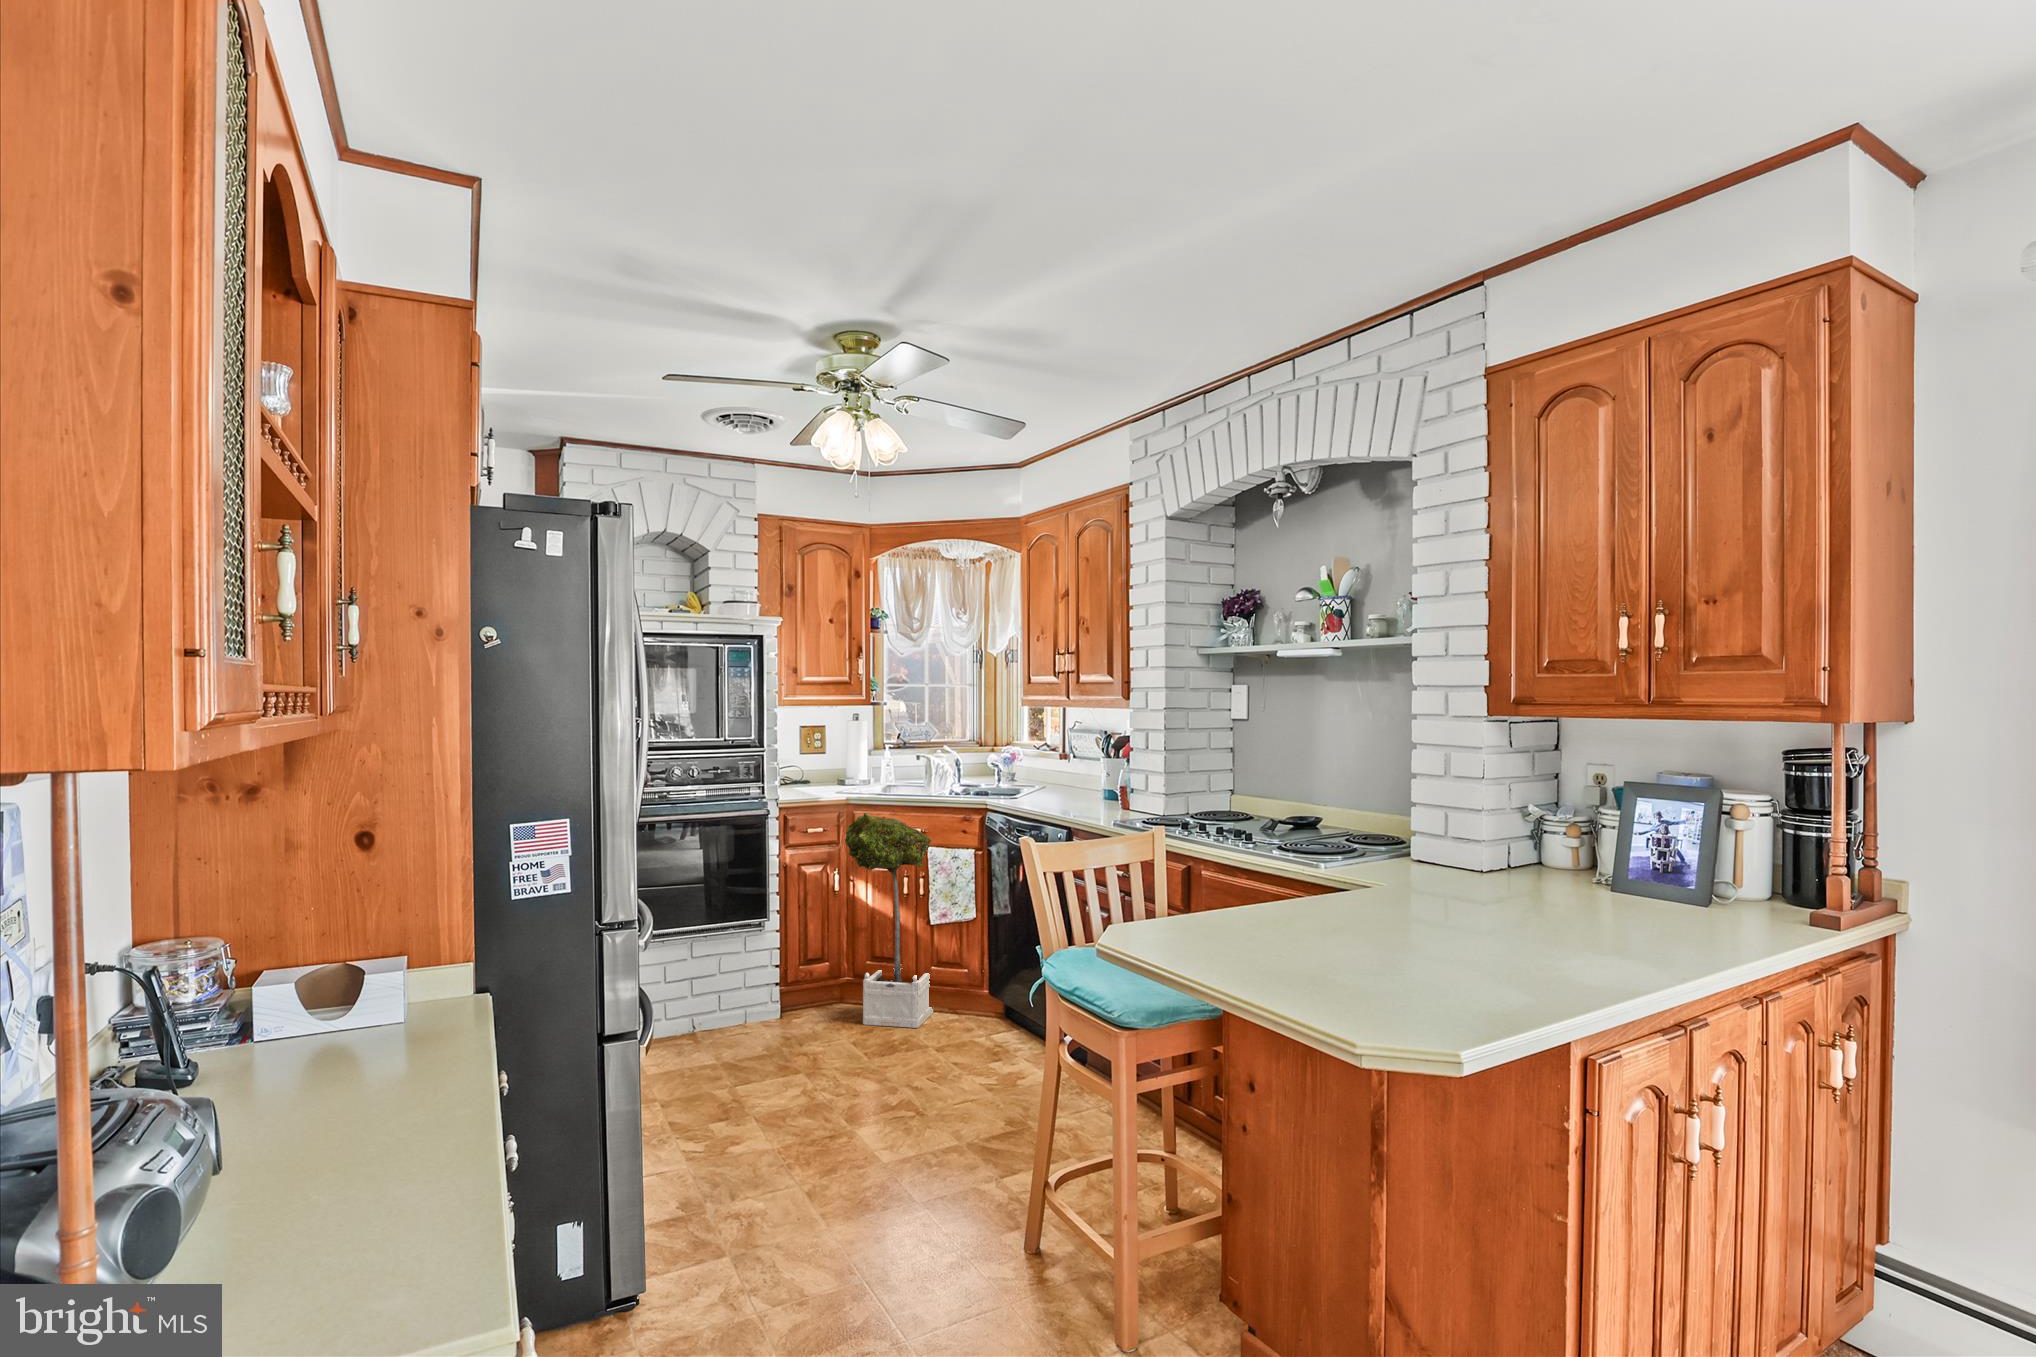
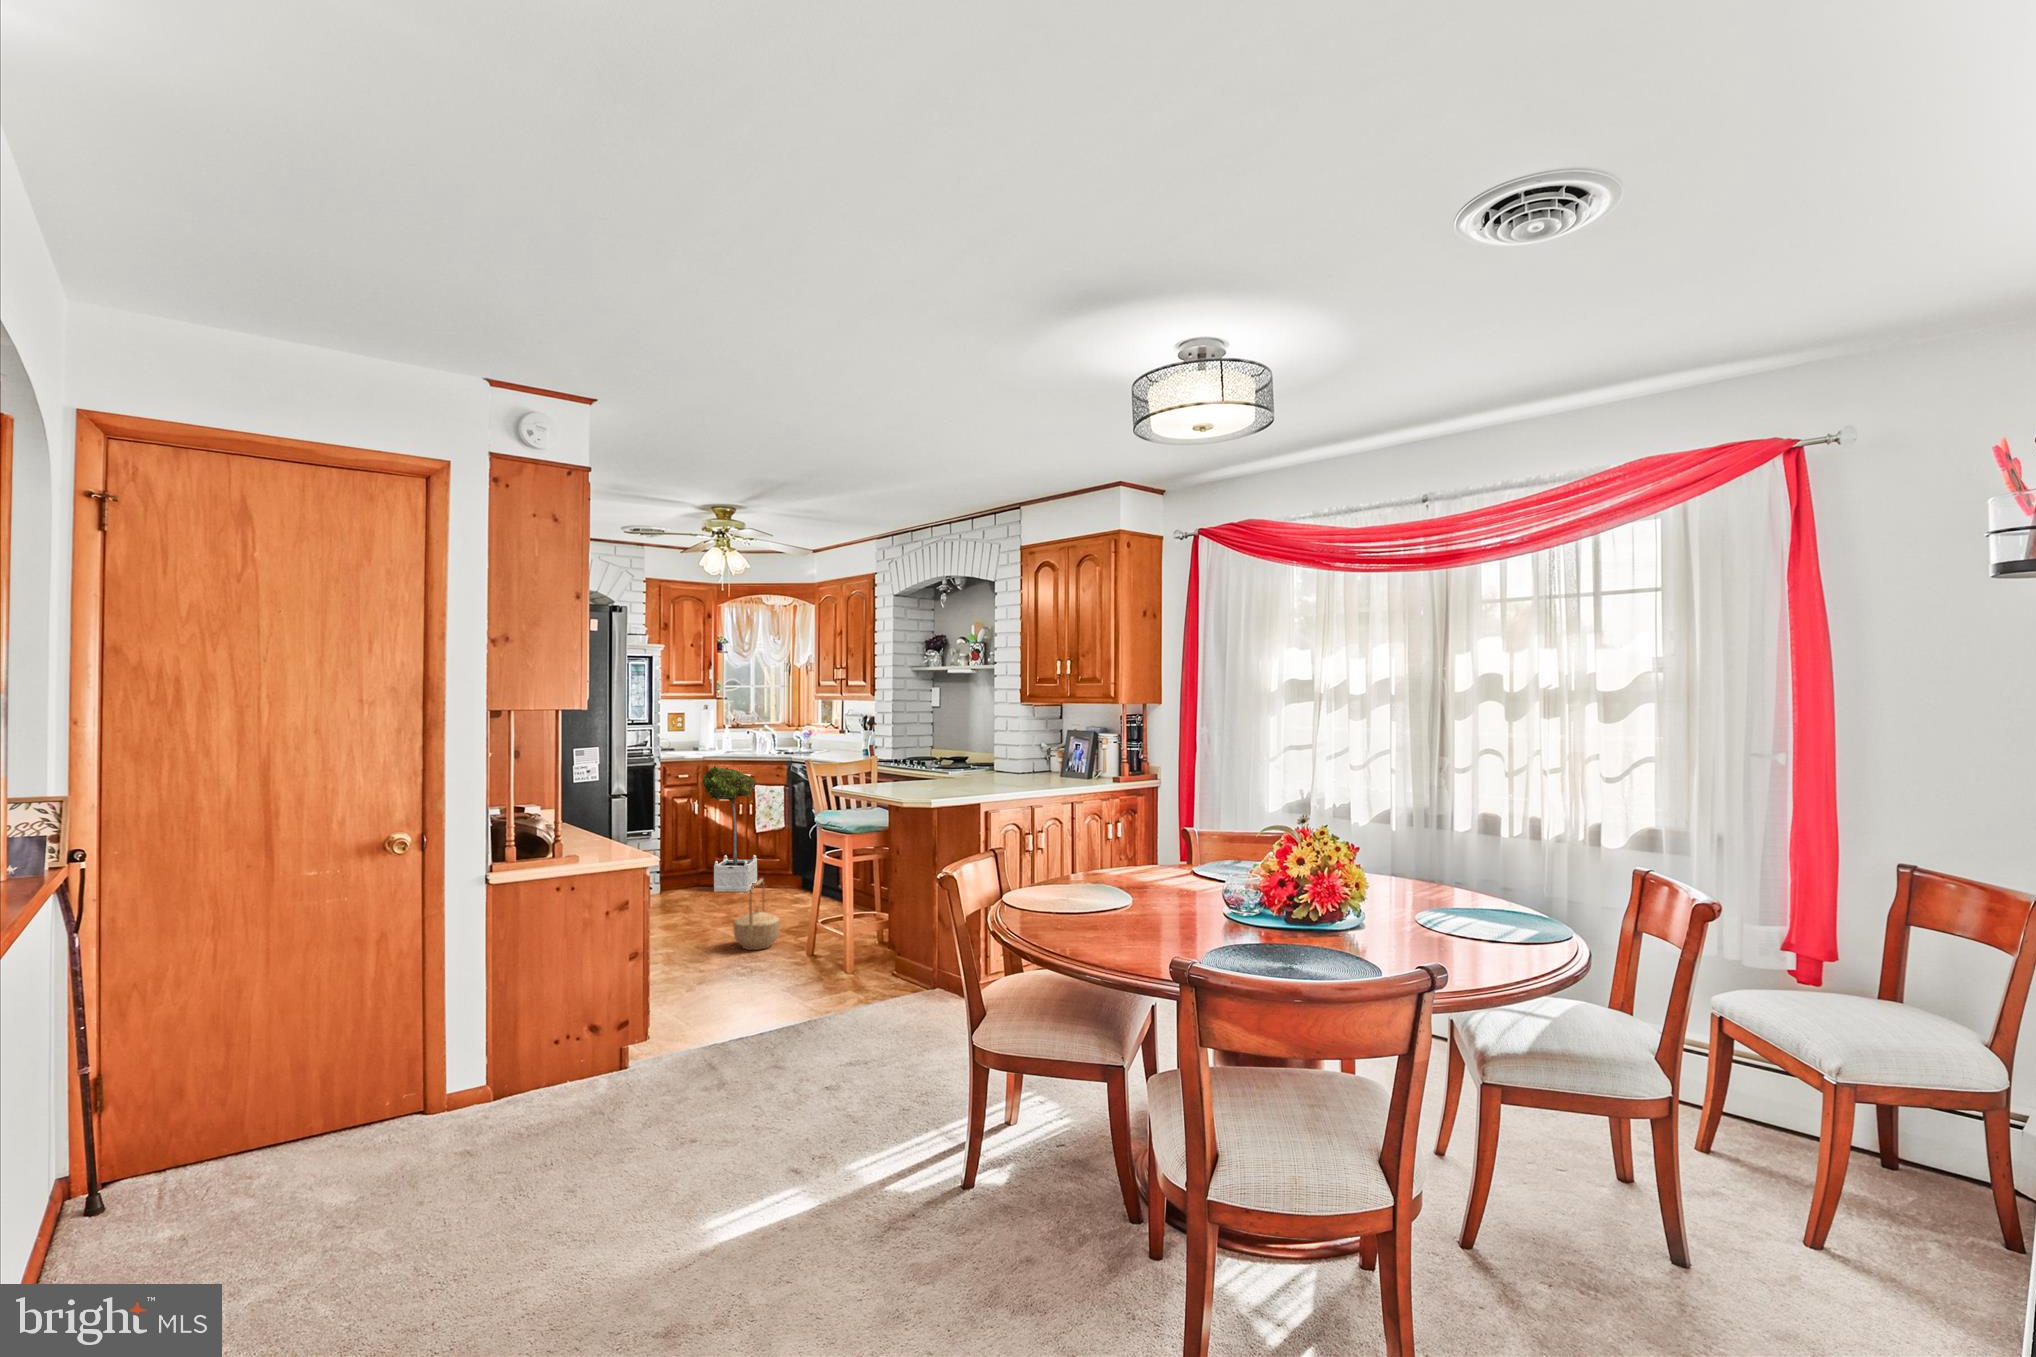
basket: none [894,1049,985,1203] -> present [733,879,780,950]

